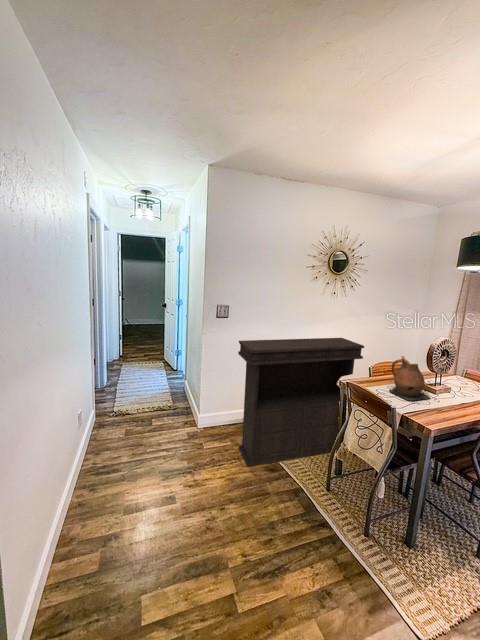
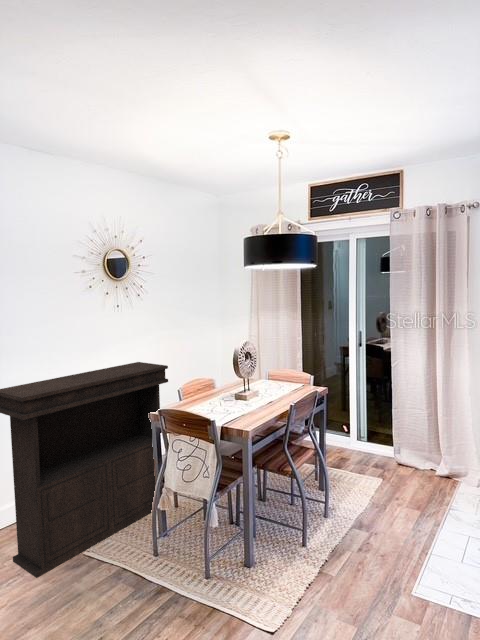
ceramic pitcher: present [390,356,430,401] -> none [202,366,242,413]

